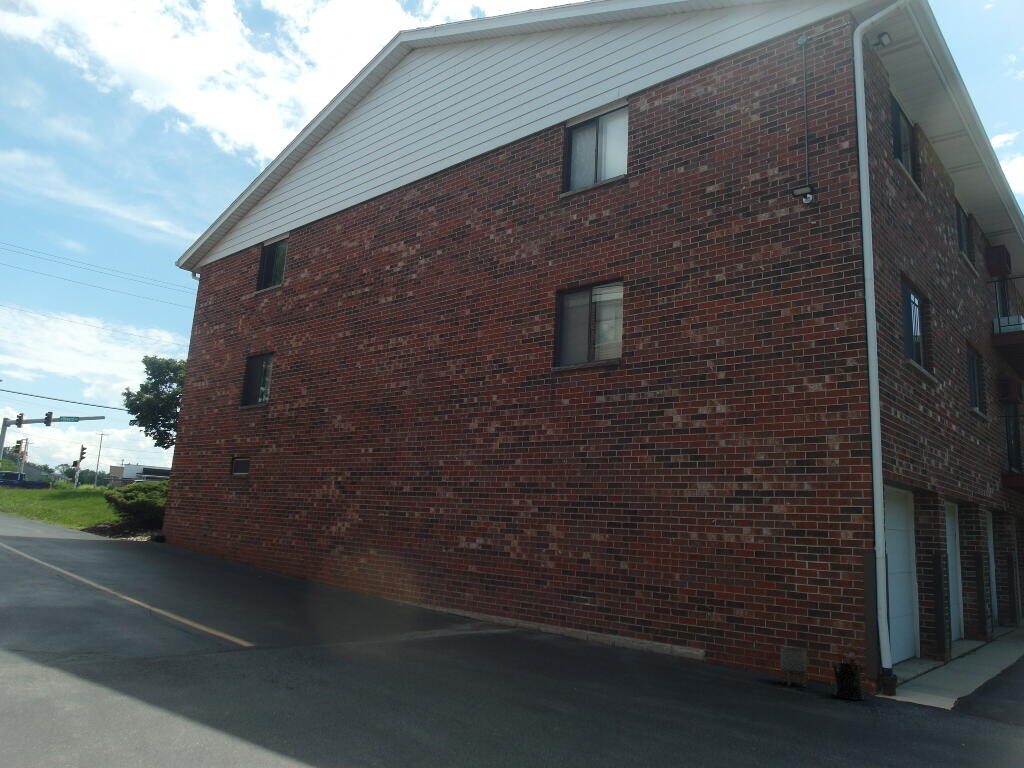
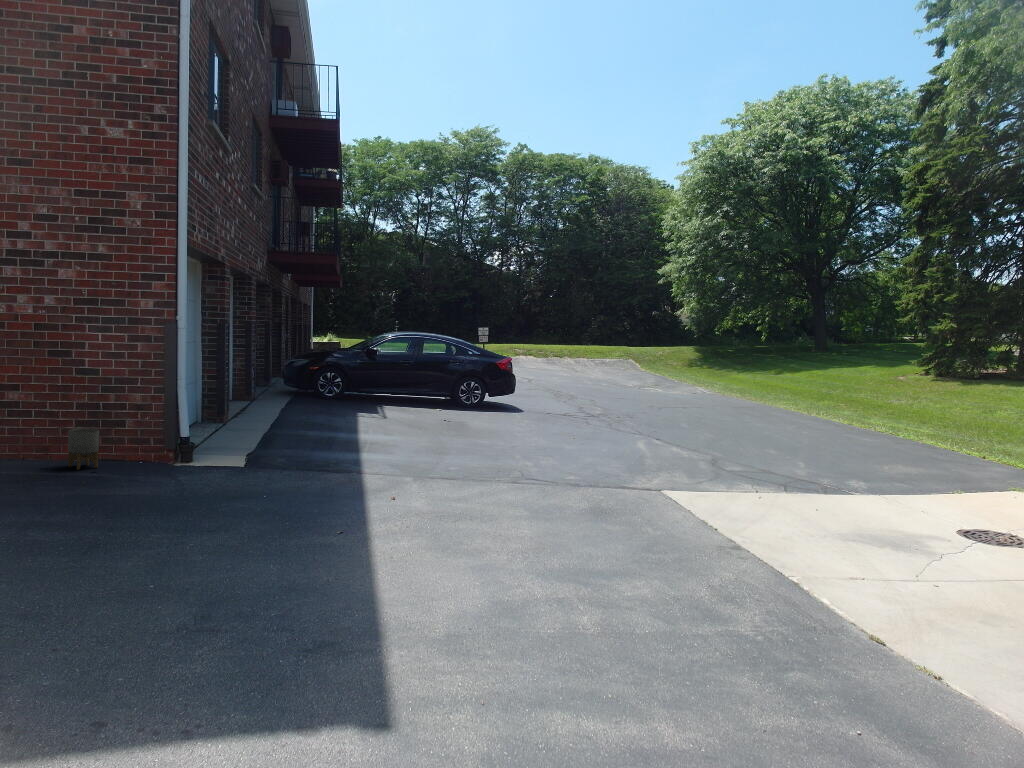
watering can: present [833,649,864,700] -> none [130,421,161,472]

